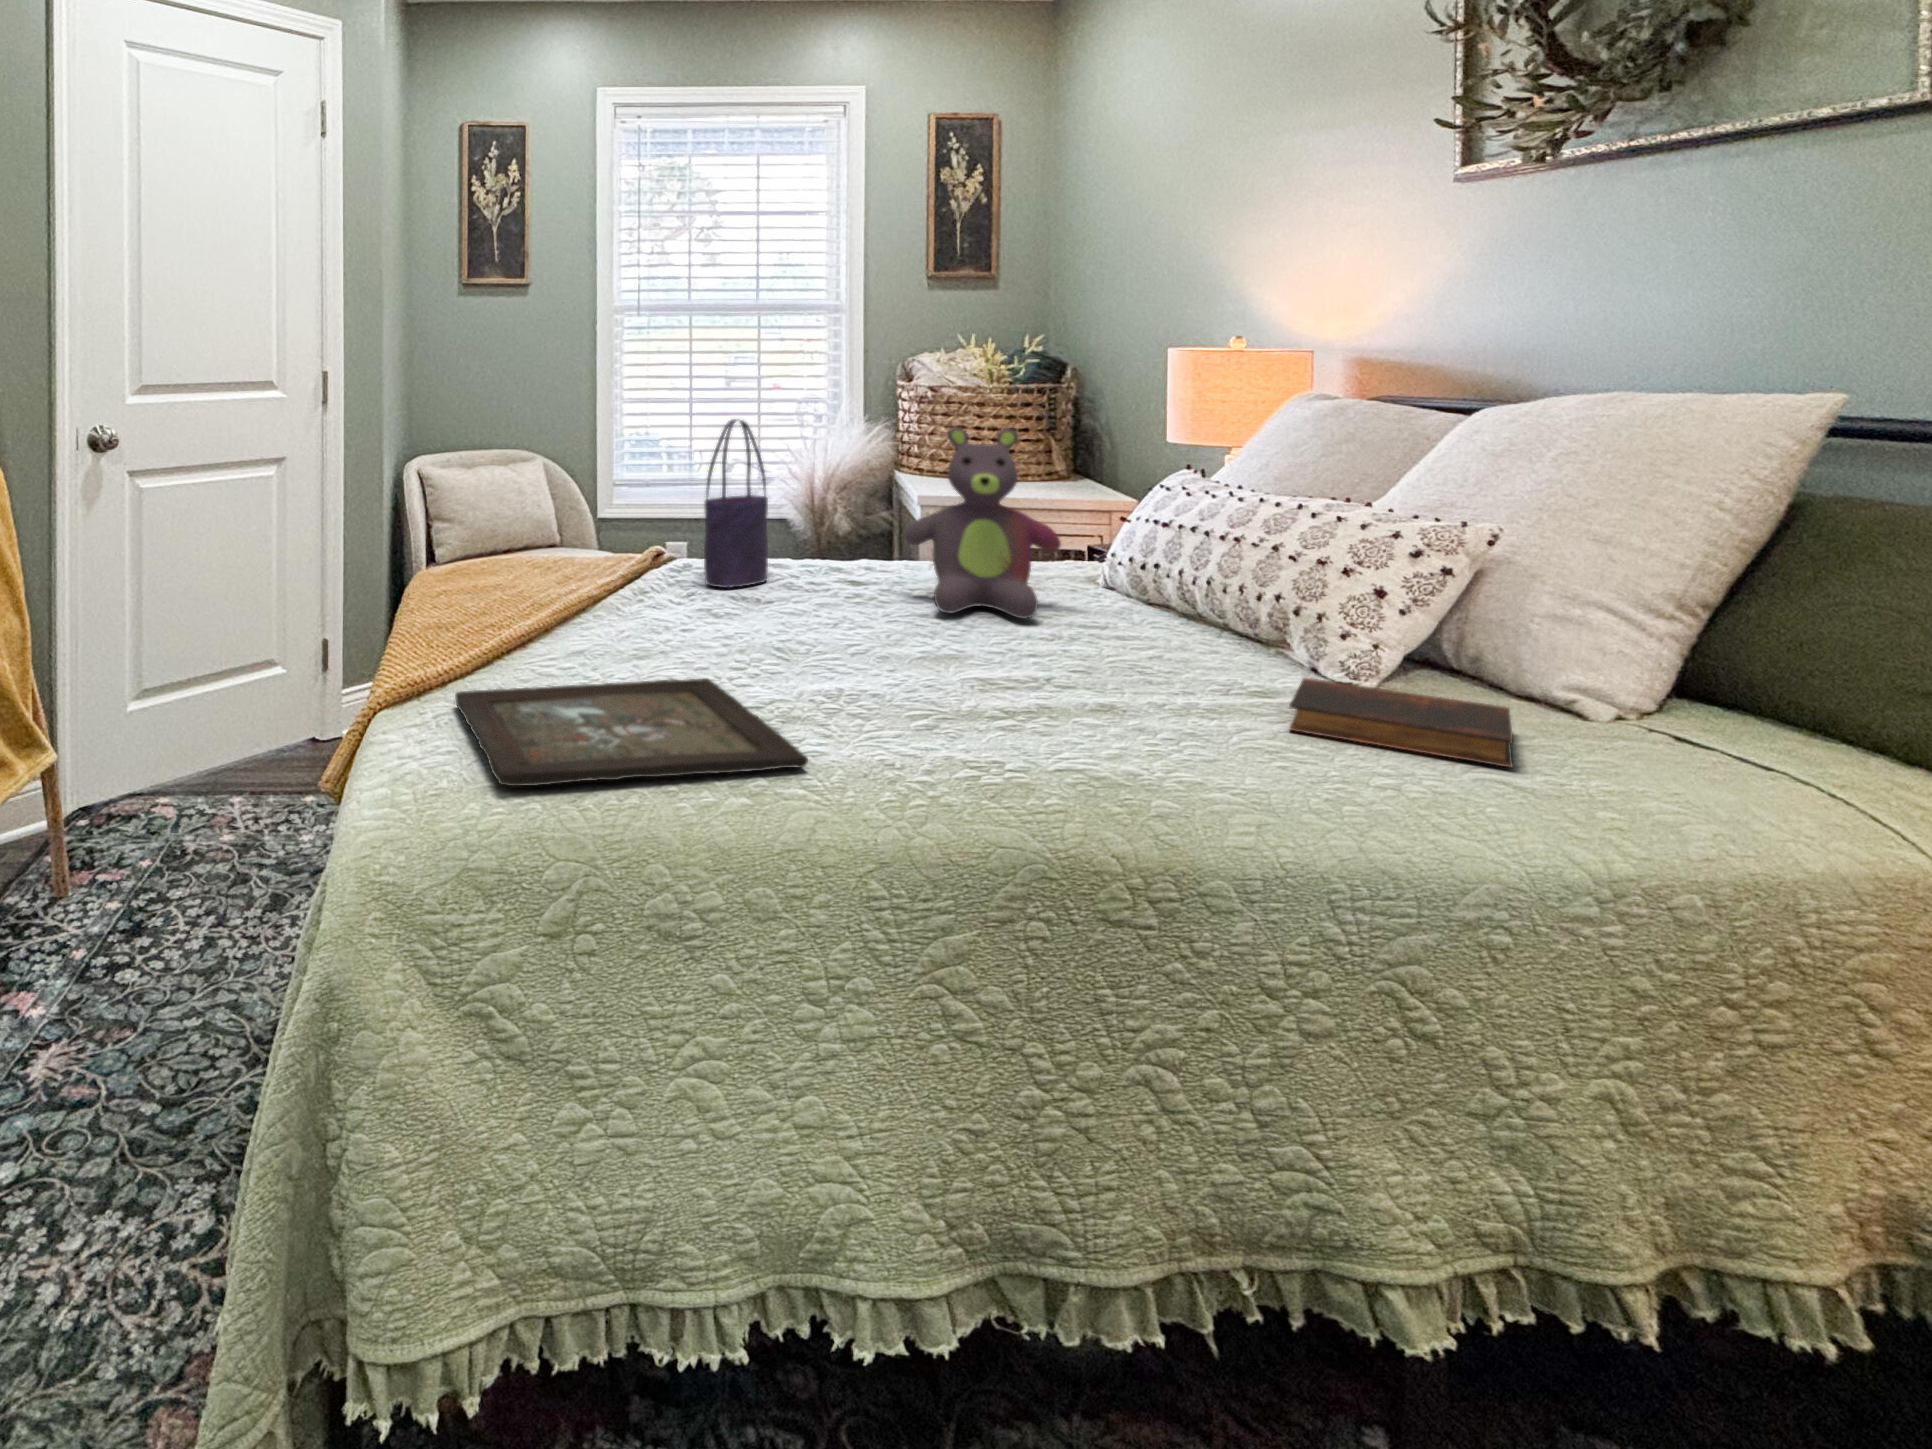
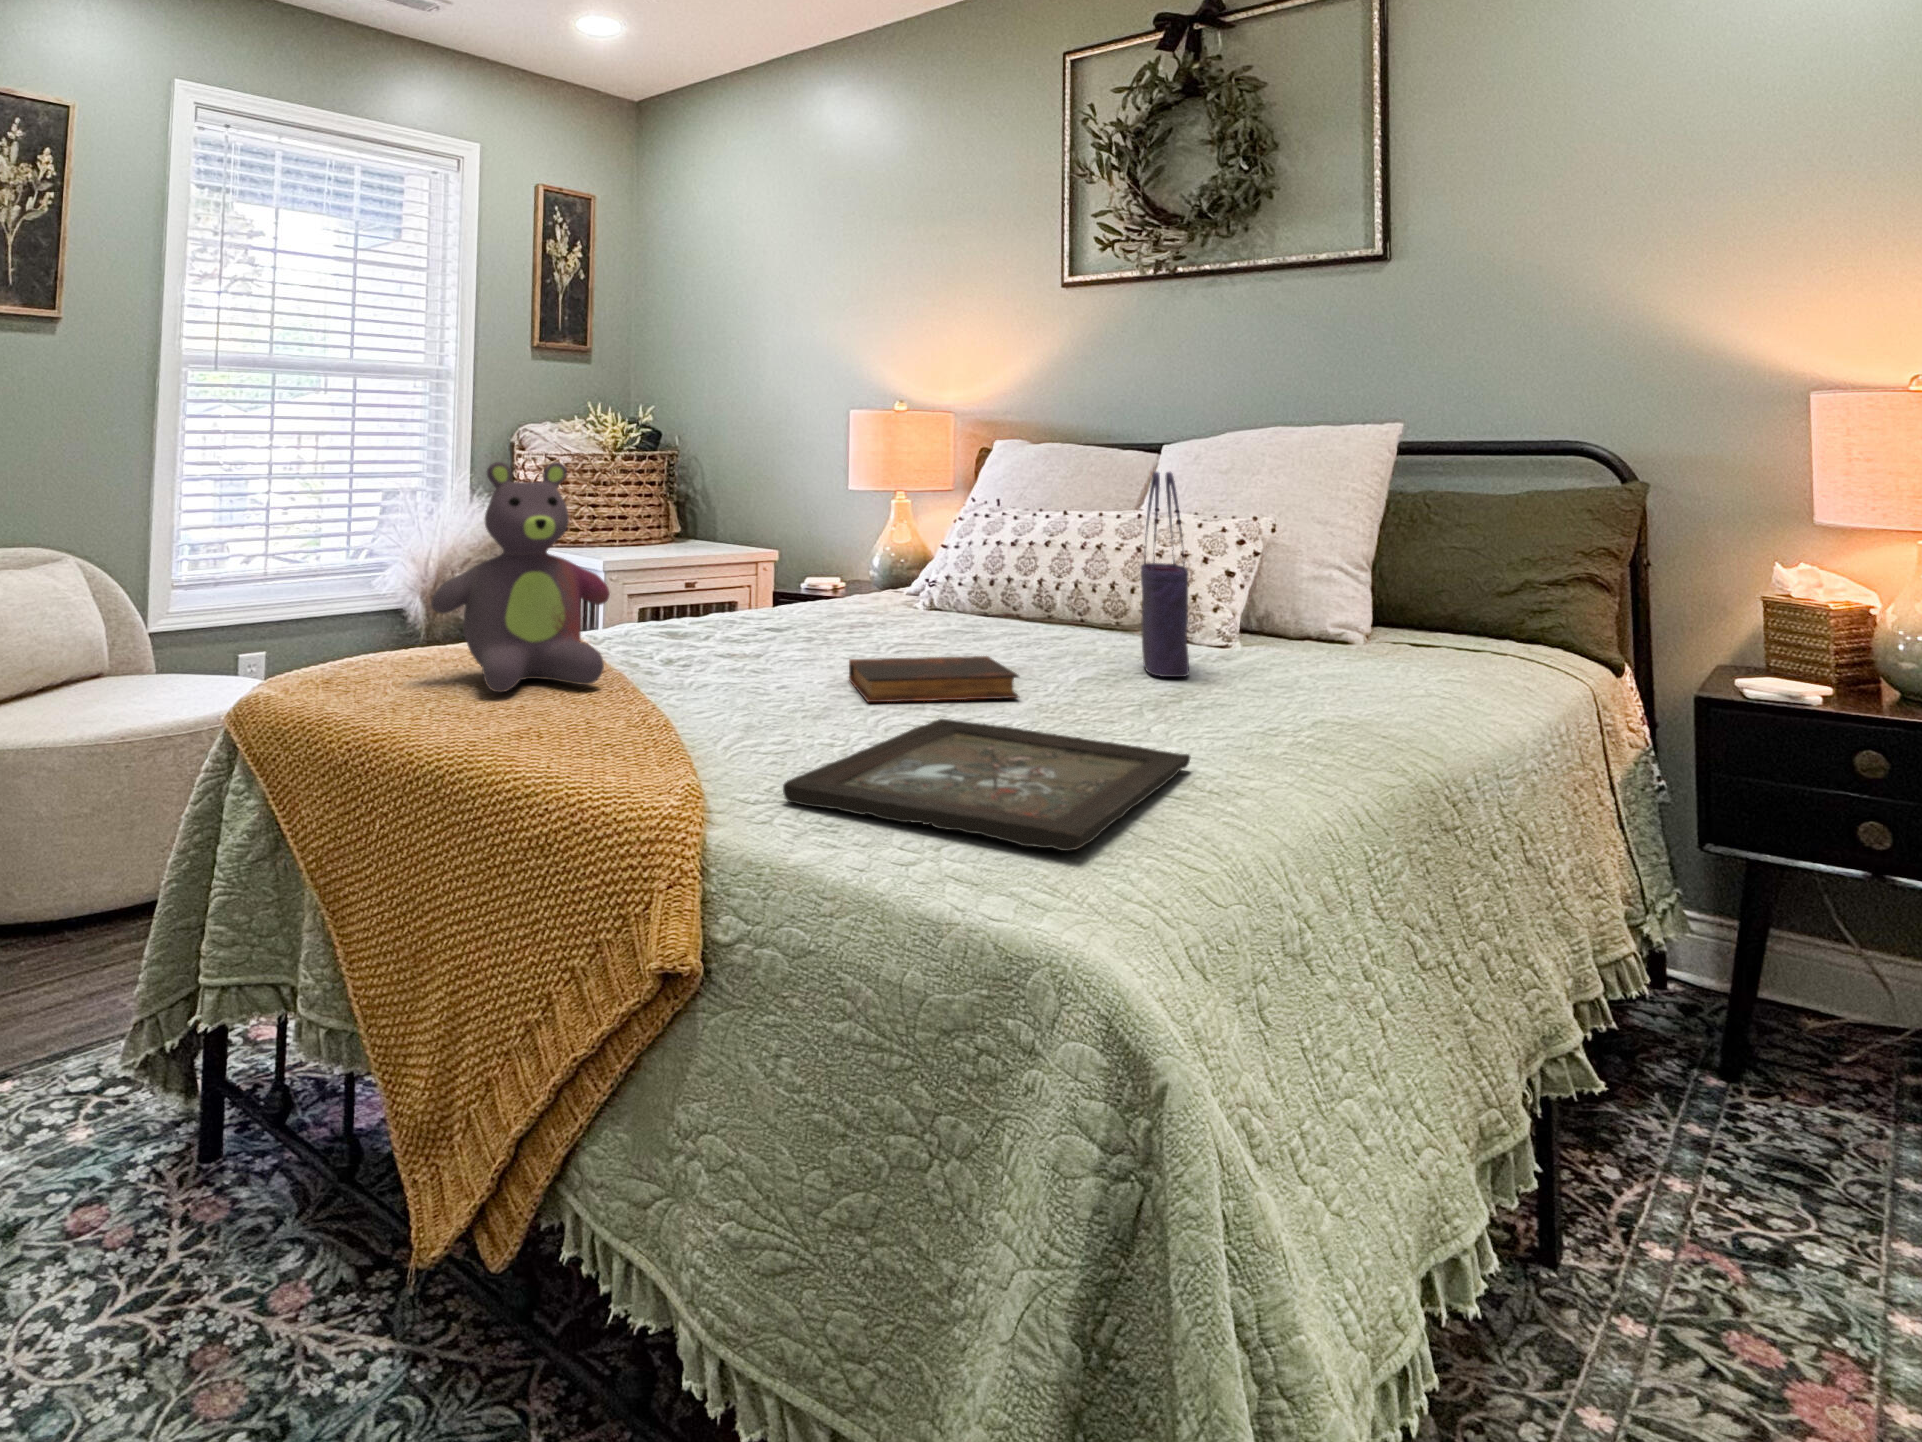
tote bag: present [704,419,768,588] -> present [1141,472,1189,677]
stuffed bear: present [905,427,1061,619] -> present [431,462,610,692]
book: present [1289,678,1513,768] -> present [849,656,1019,702]

